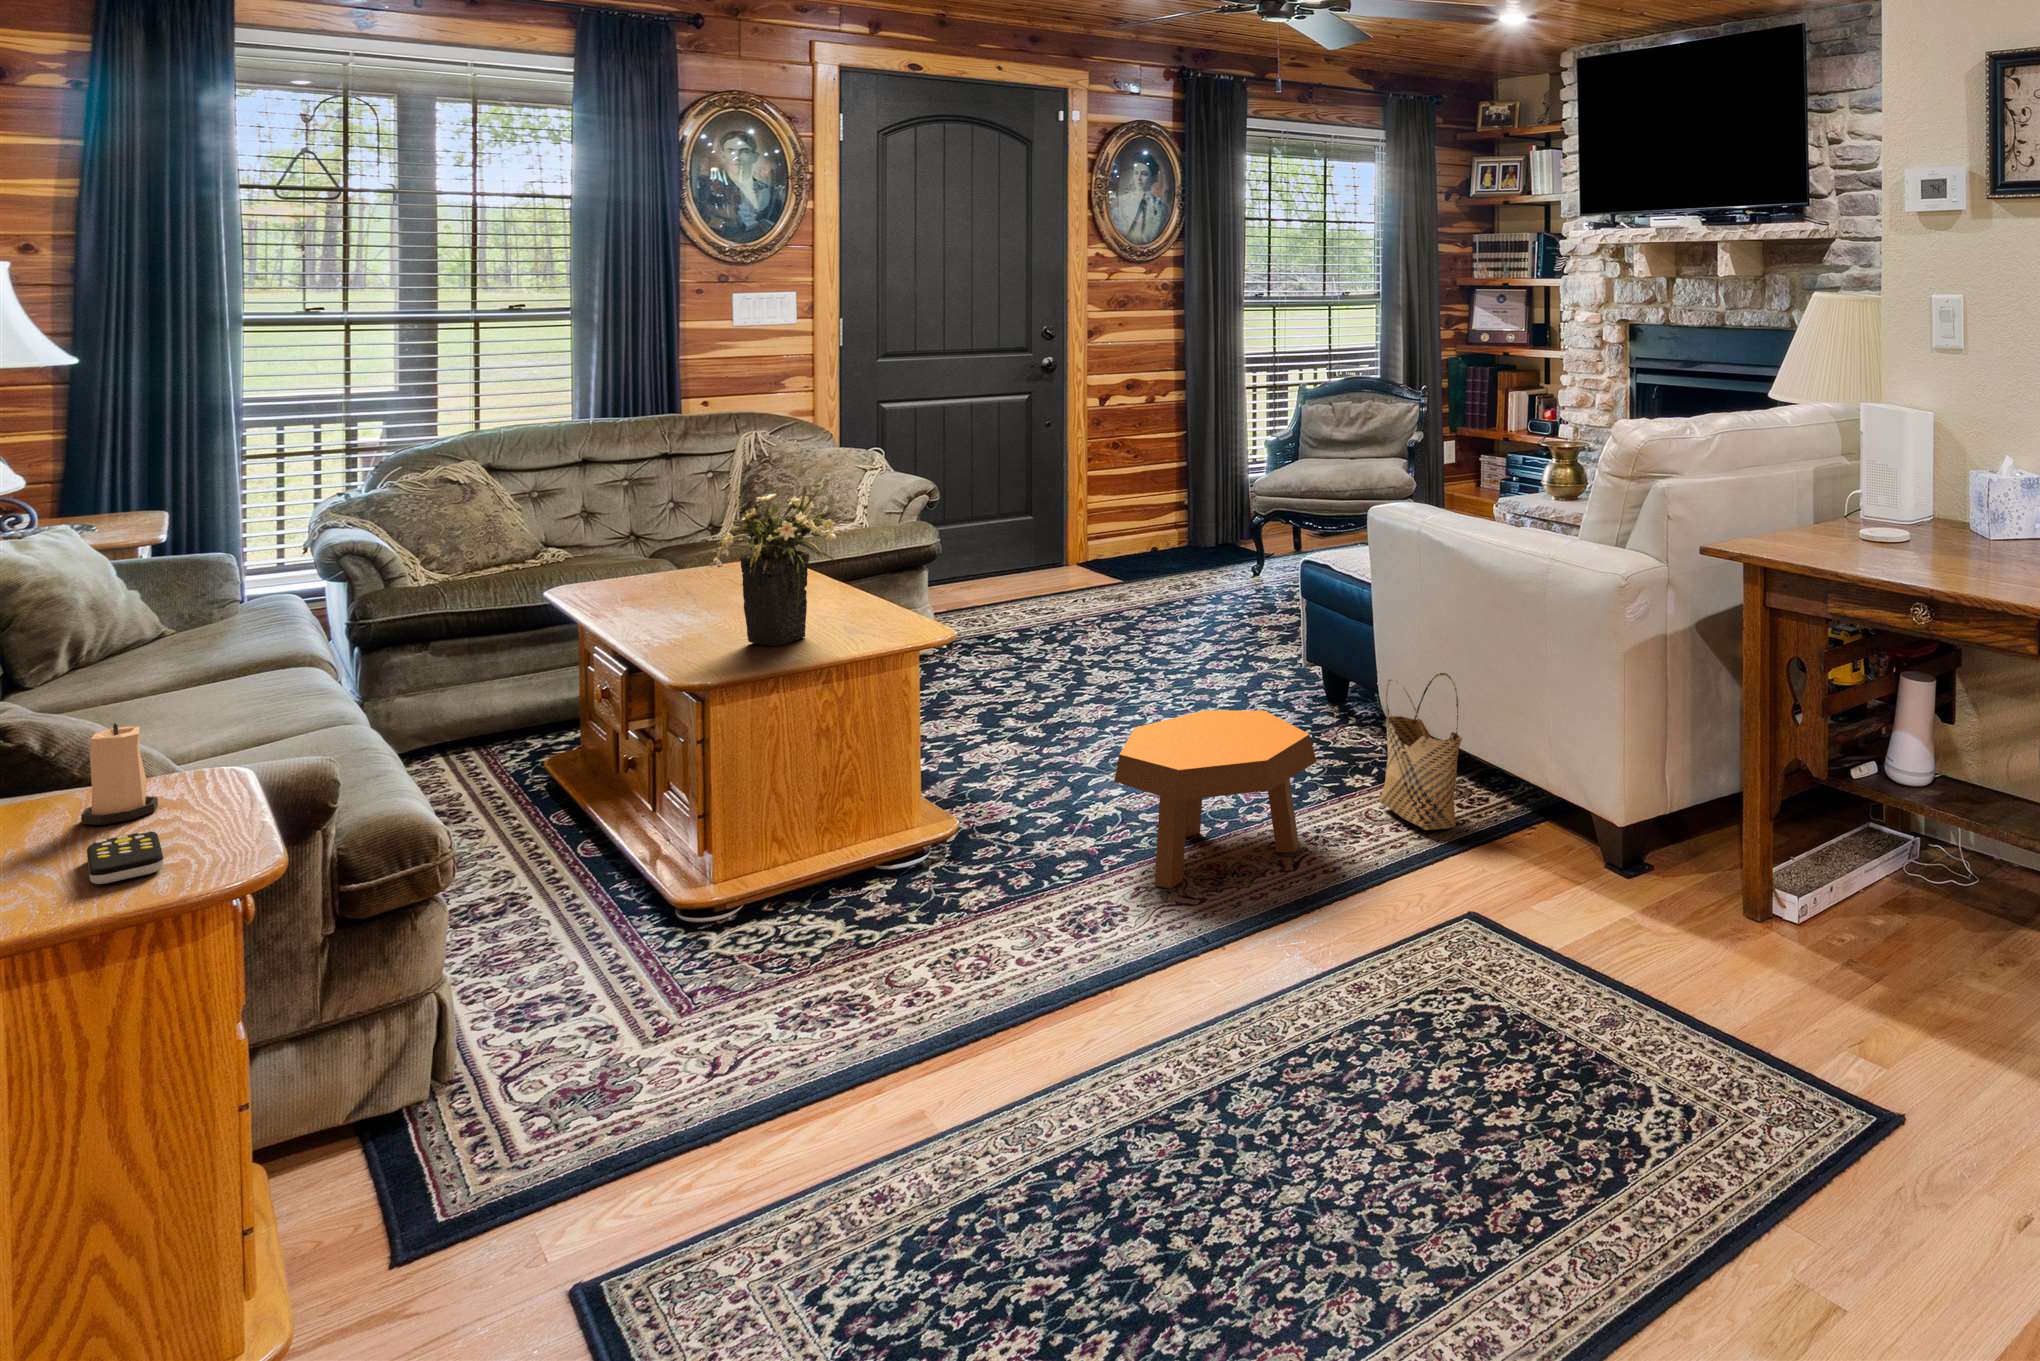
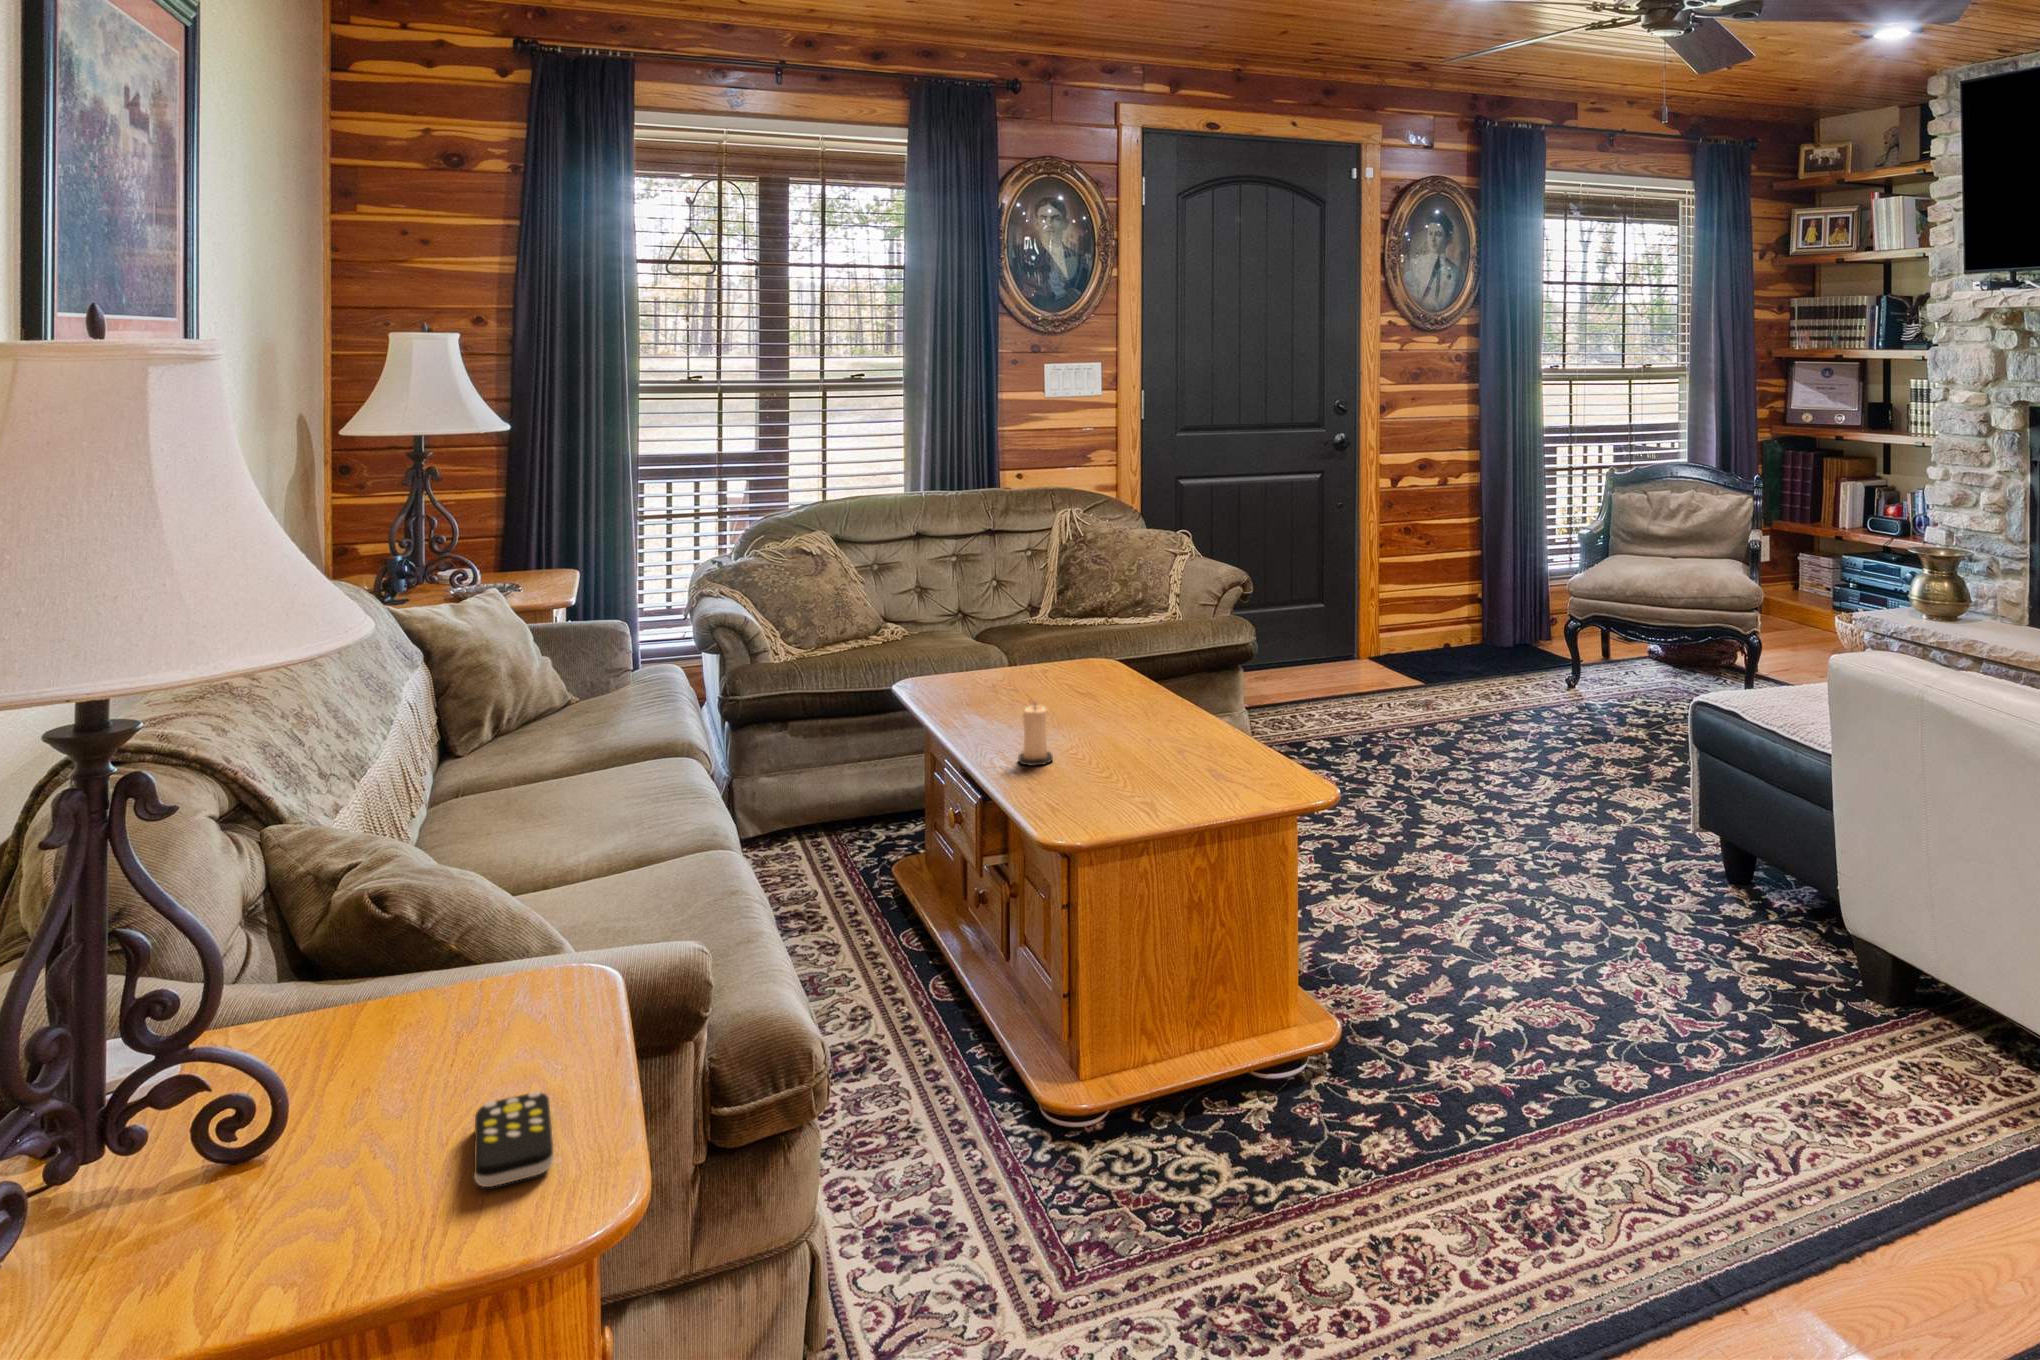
flower arrangement: present [709,487,849,646] -> none [1075,600,1220,788]
woven basket: present [1380,673,1462,830] -> none [1874,901,2013,1129]
footstool: present [1114,710,1317,889] -> none [1544,914,1810,1175]
candle: present [81,723,158,825] -> present [1018,704,1053,766]

